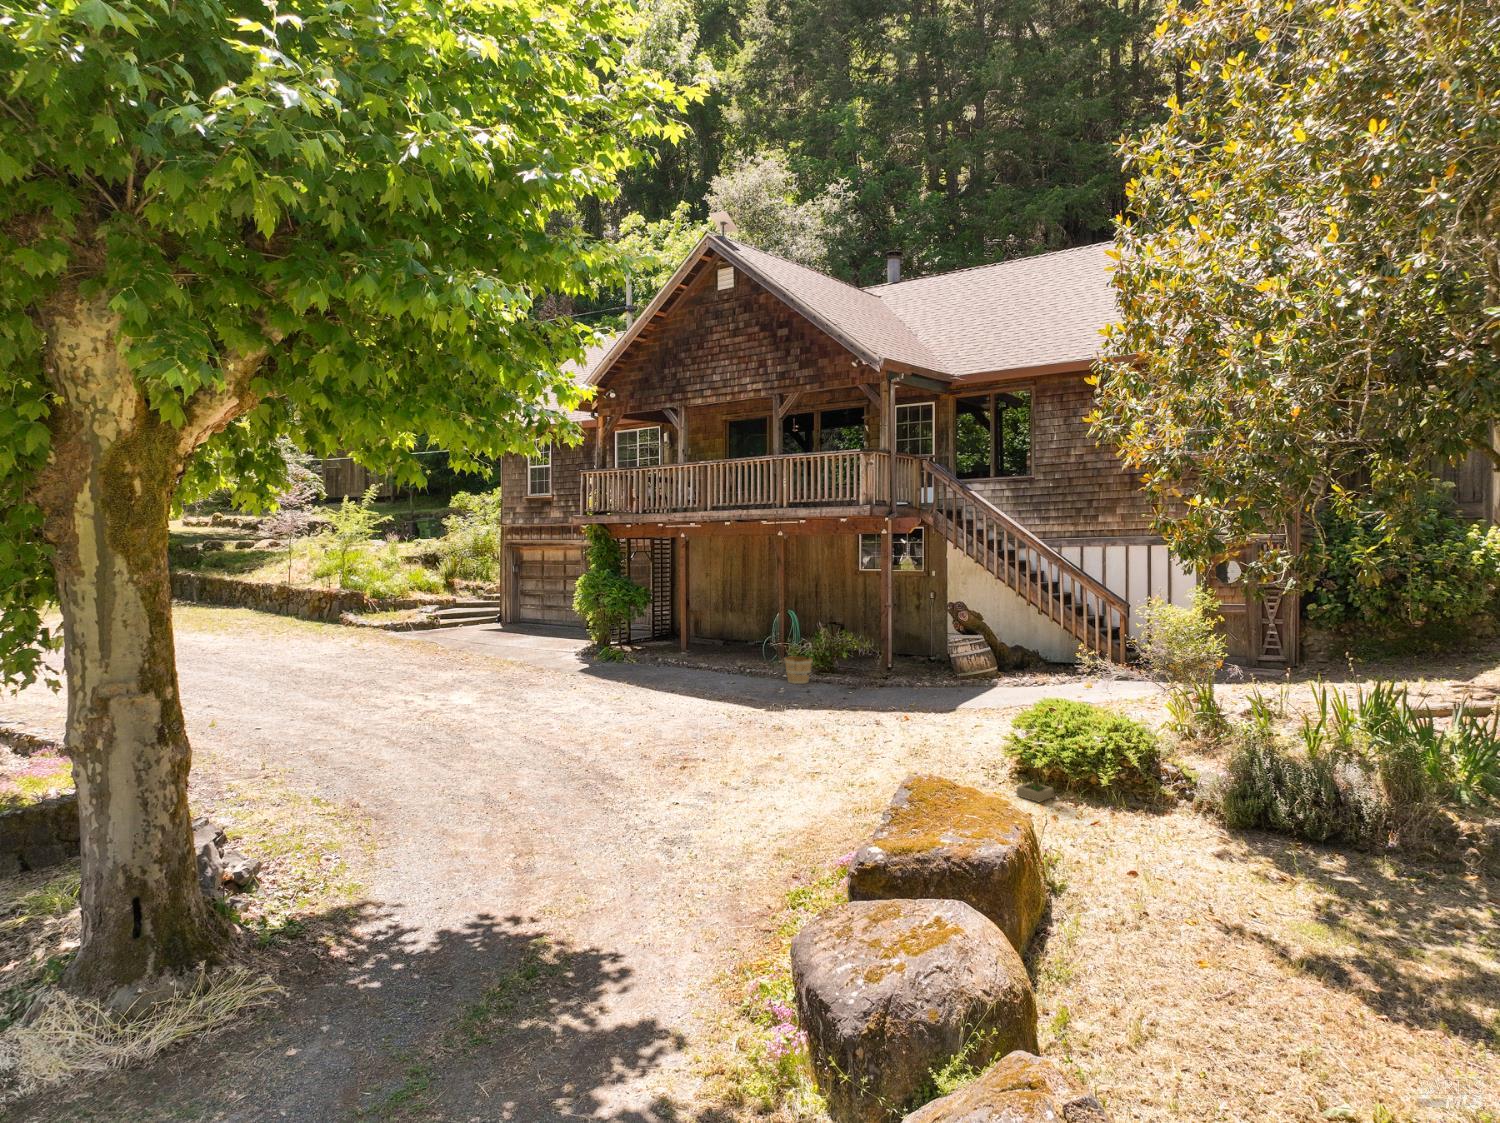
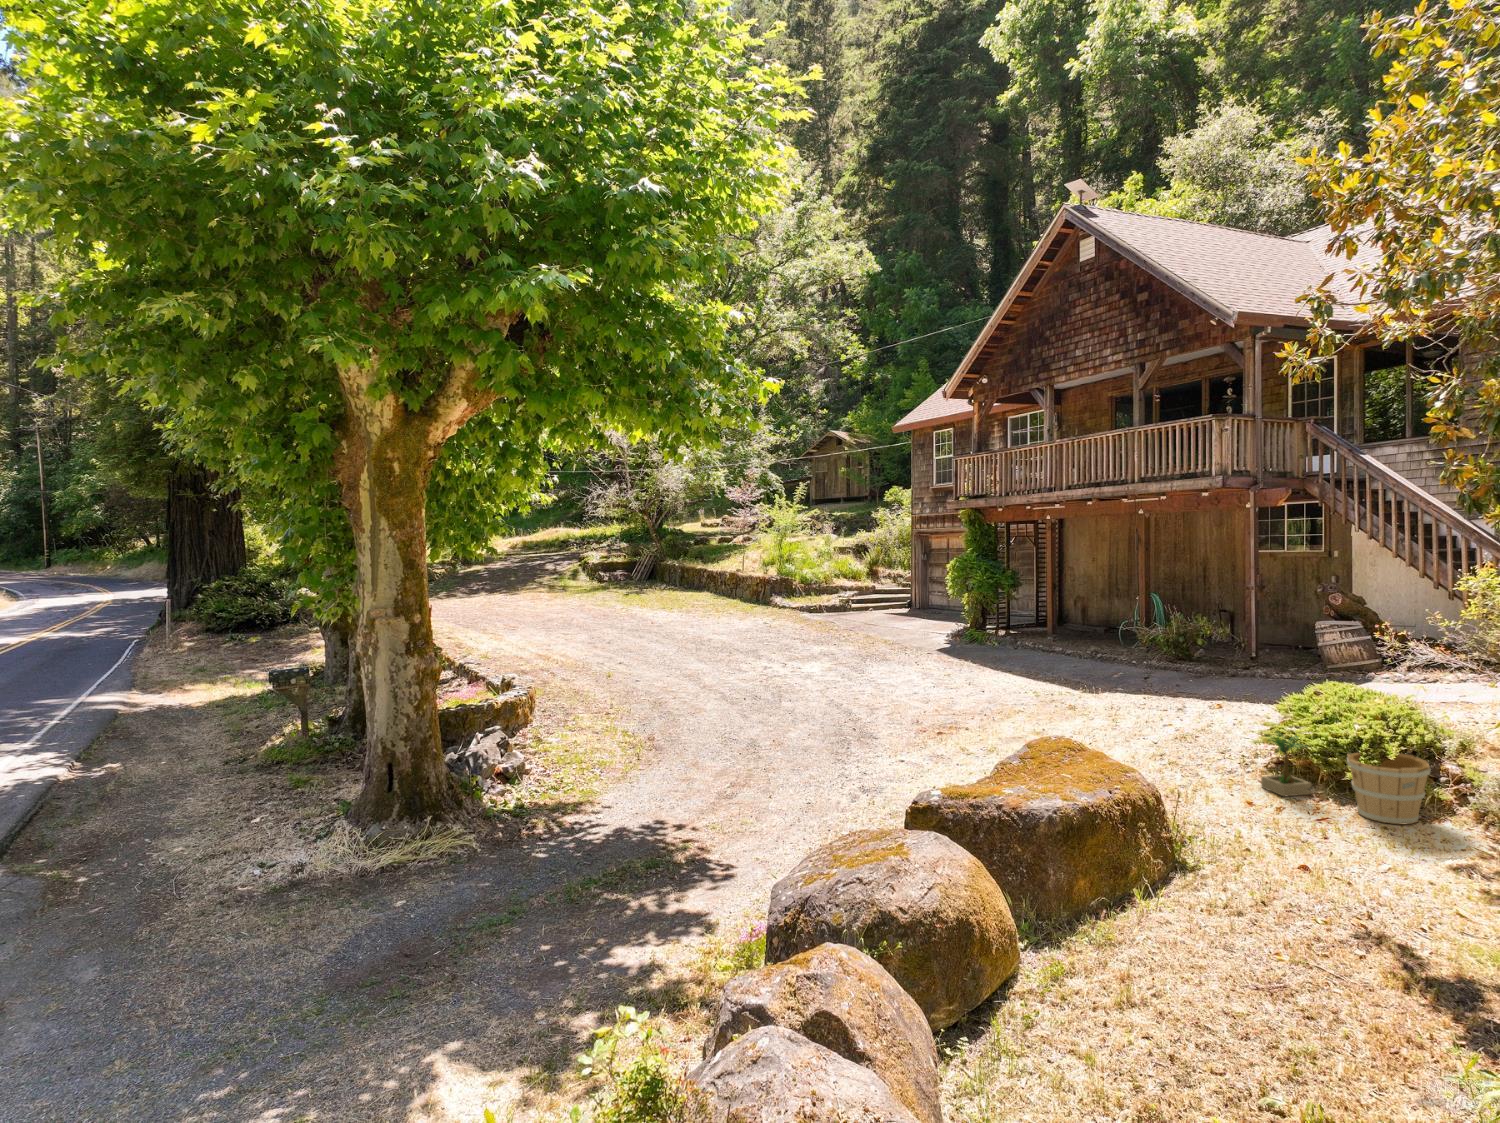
wooden bucket: present [785,656,813,684] -> present [1347,753,1431,824]

